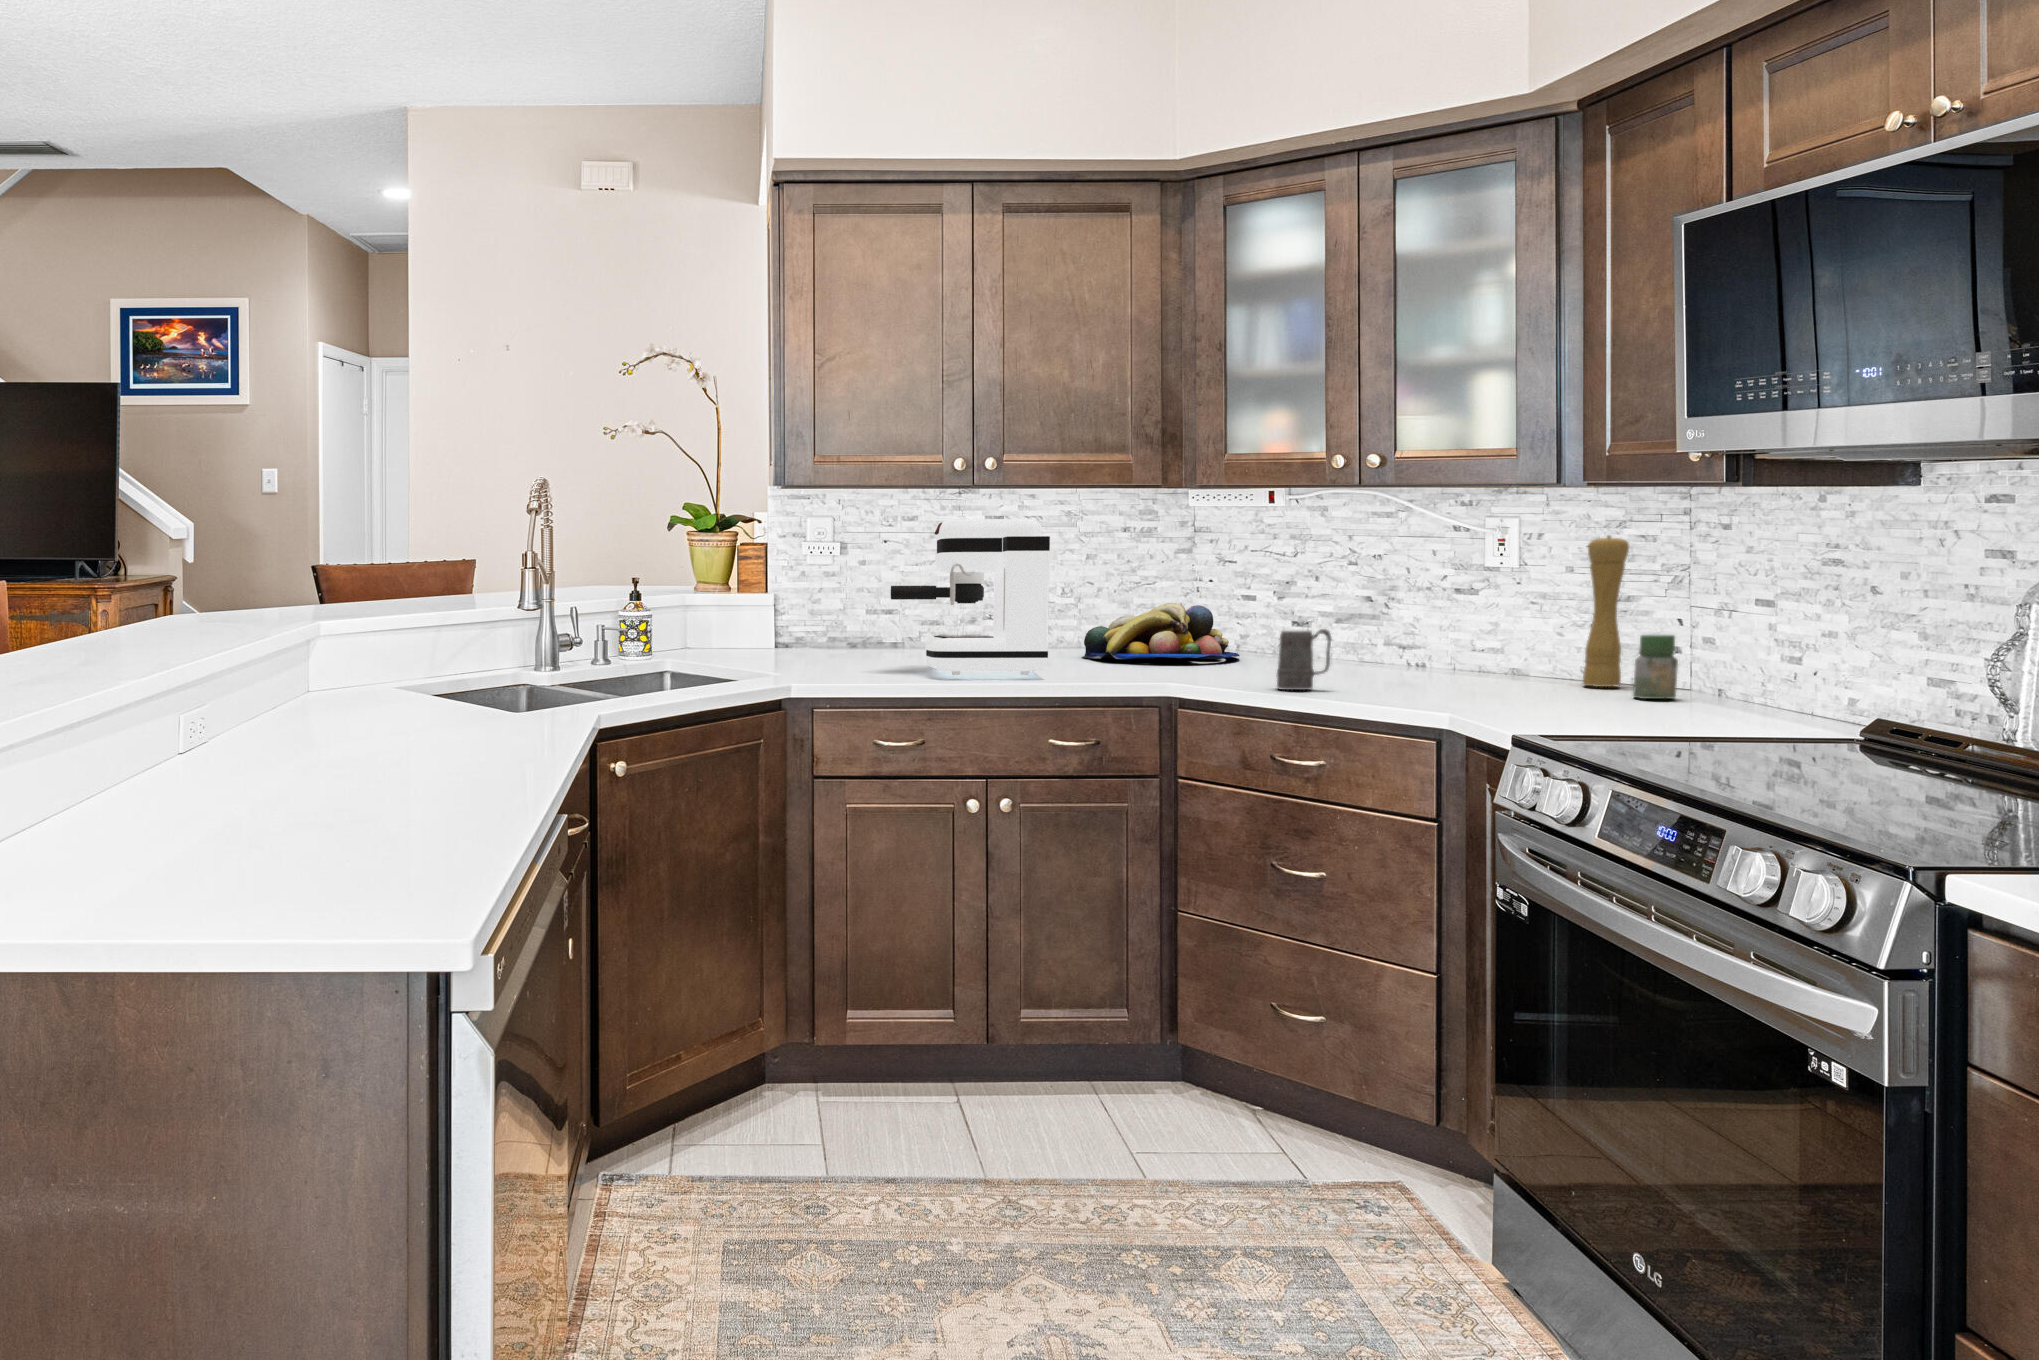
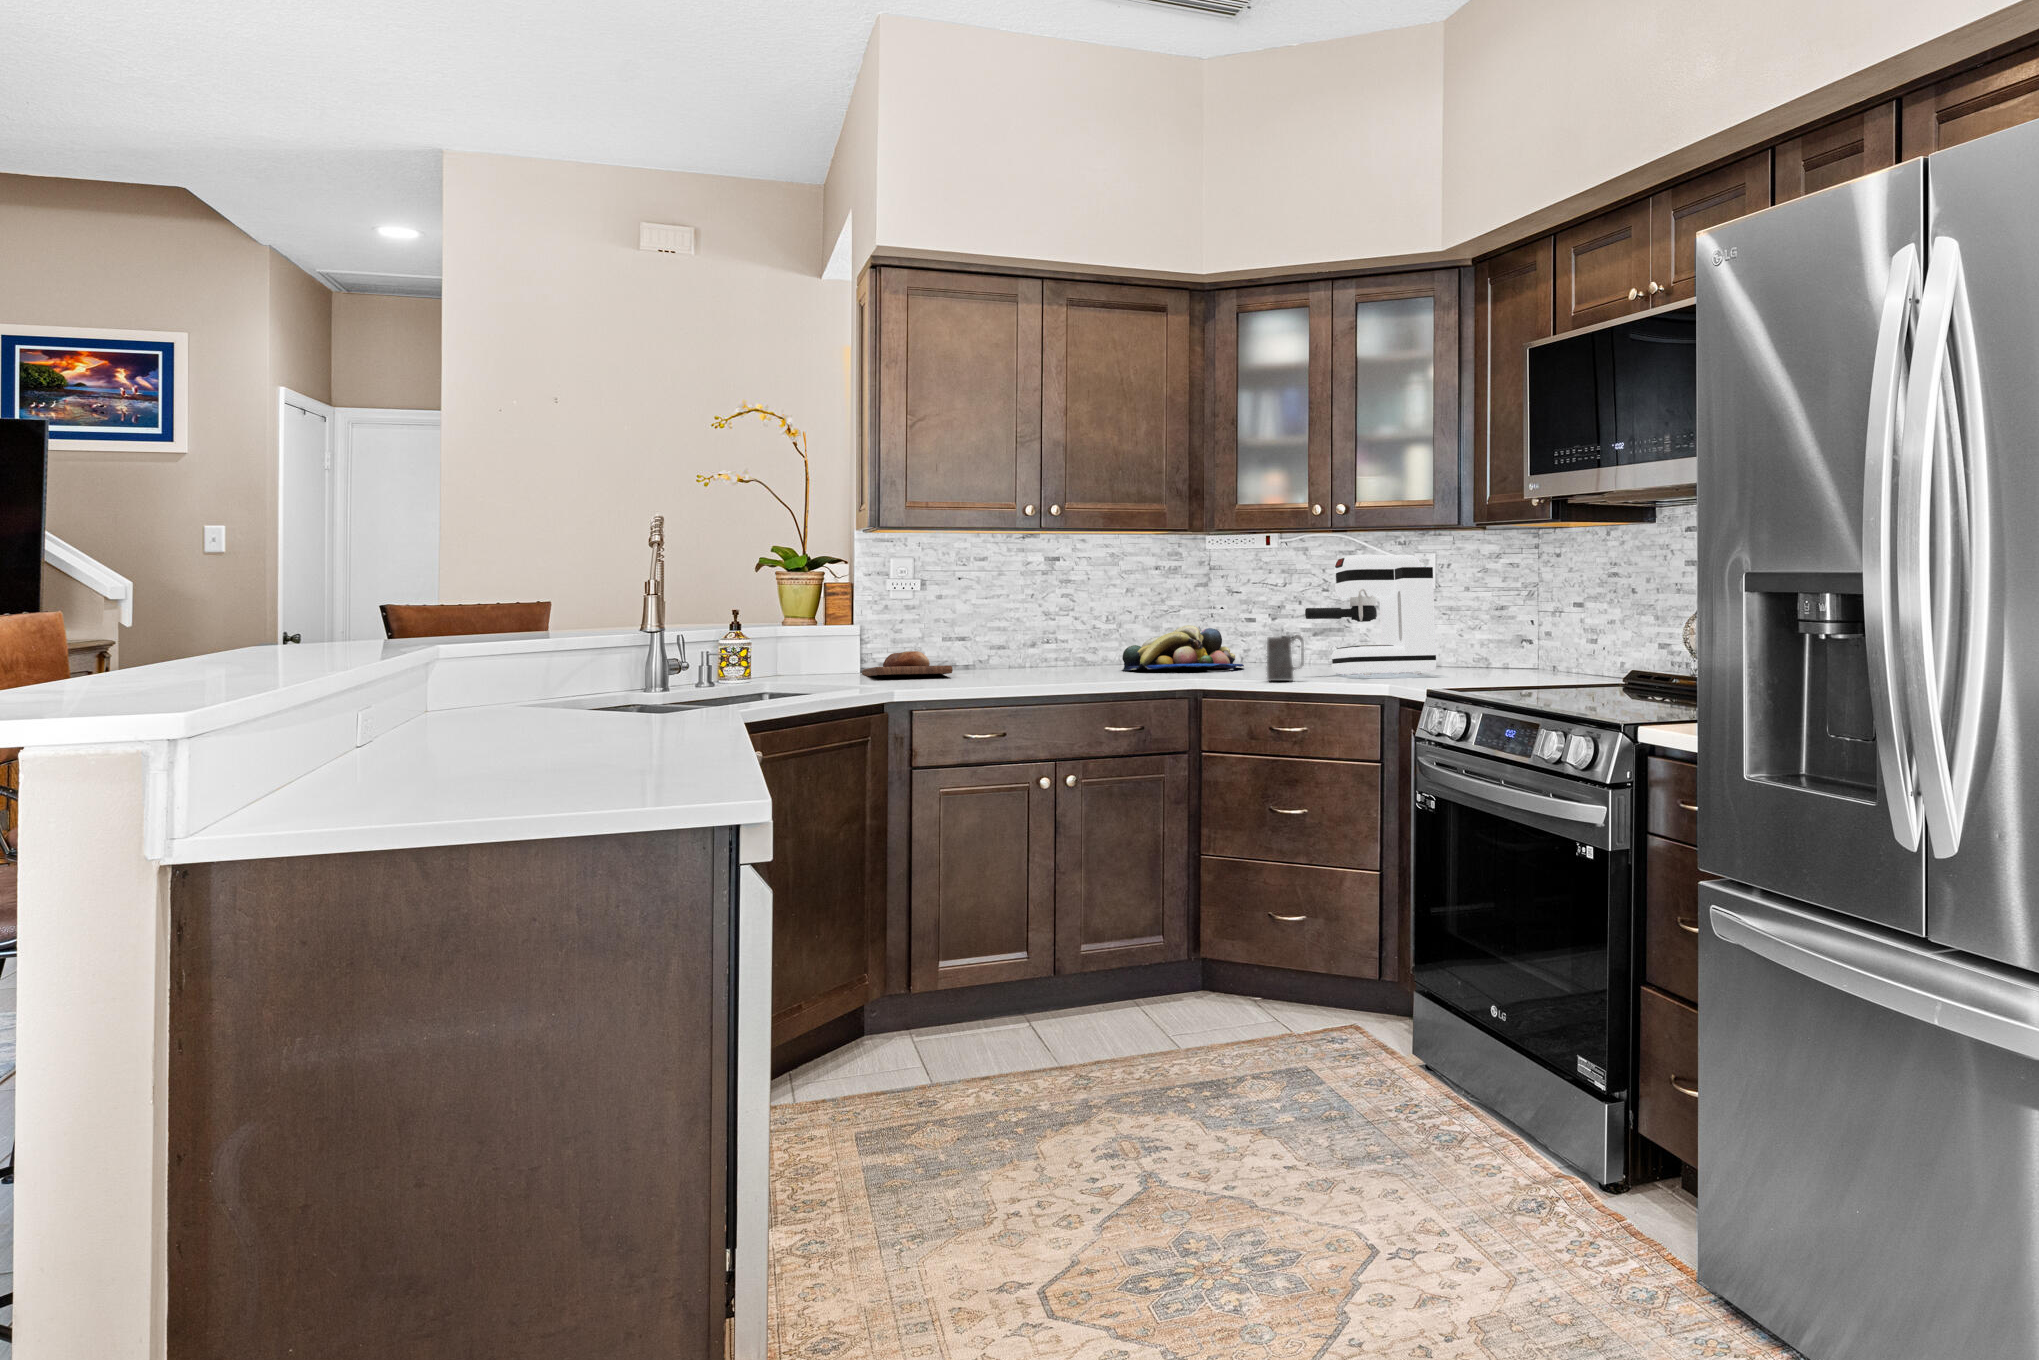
coffee maker: present [891,519,1050,675] -> present [1305,555,1436,675]
pepper mill: present [1583,536,1629,687] -> none [1477,566,1505,674]
bread loaf: none [776,630,878,660] -> present [862,651,953,676]
jar: present [1633,635,1678,699] -> none [1510,633,1538,679]

